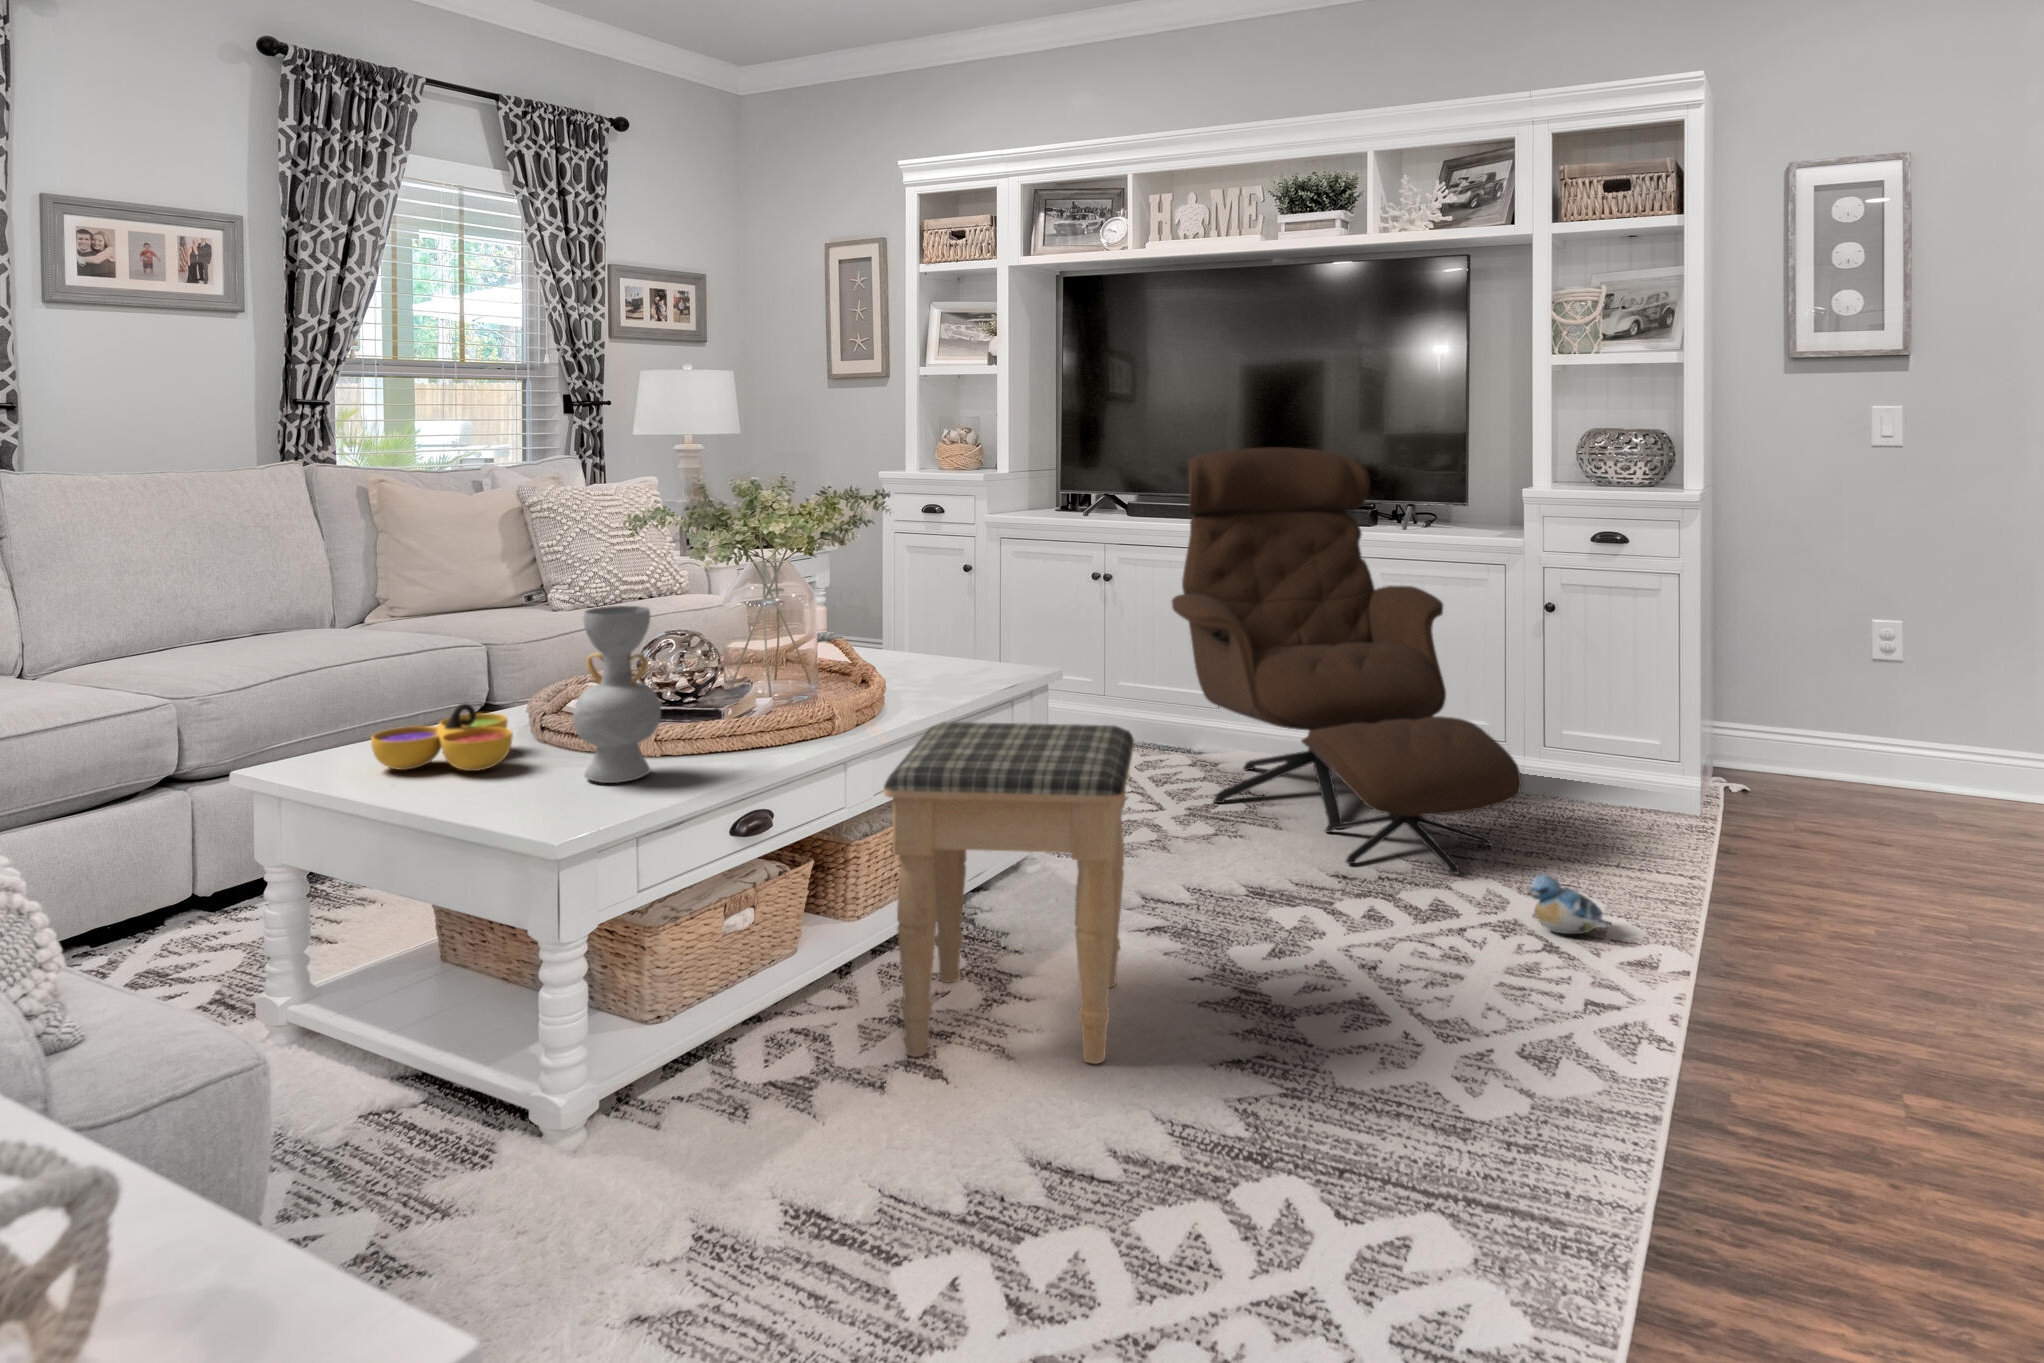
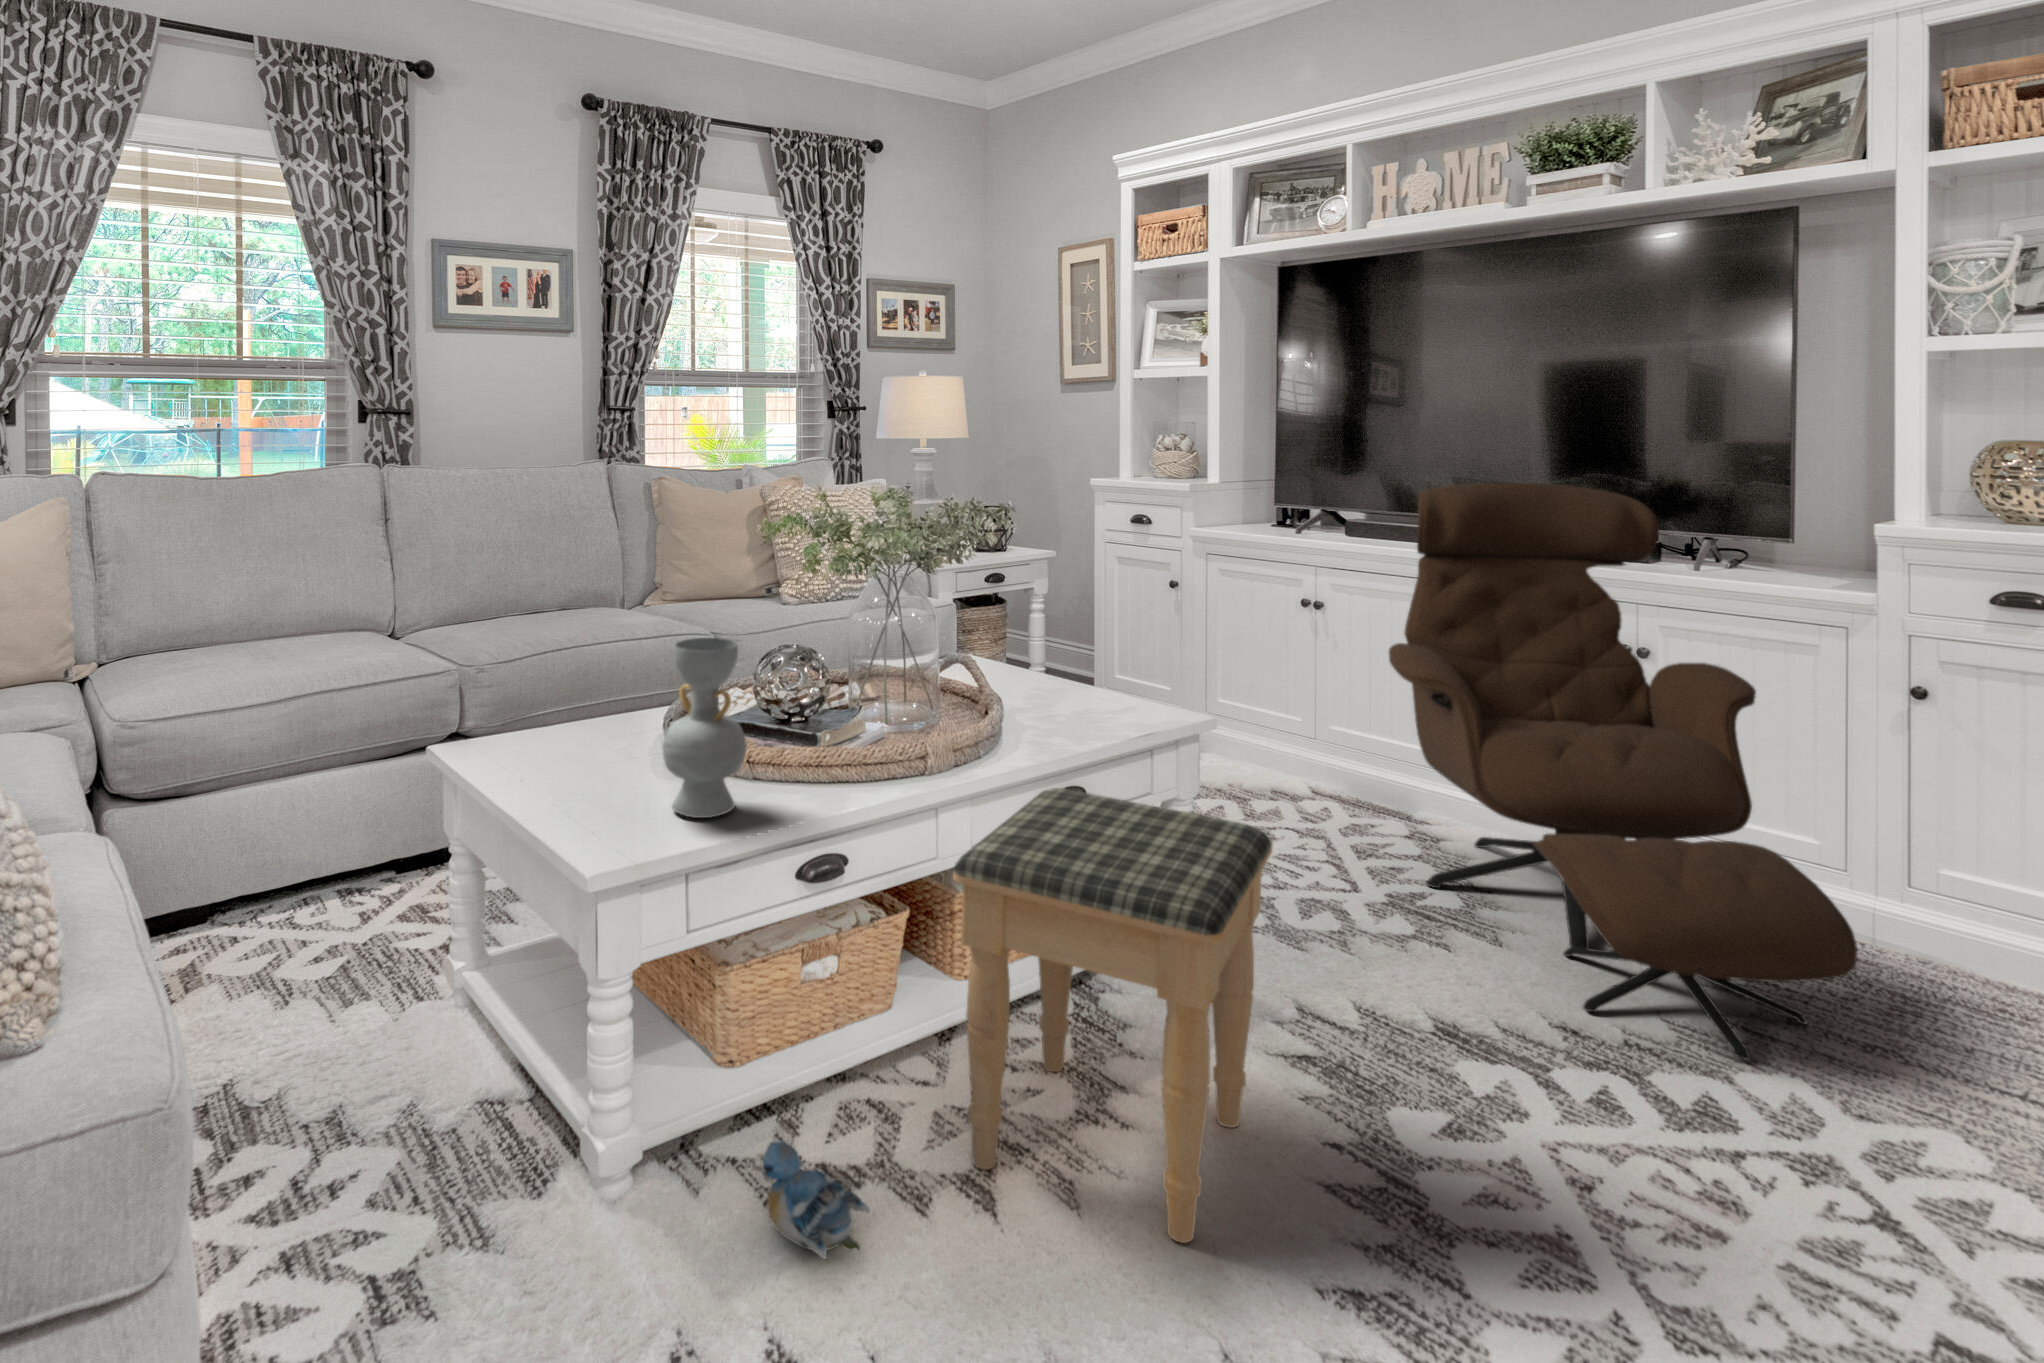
decorative bowl: present [371,704,513,771] -> none [514,712,639,780]
plush toy: present [1529,874,1611,934] -> present [762,1142,869,1260]

